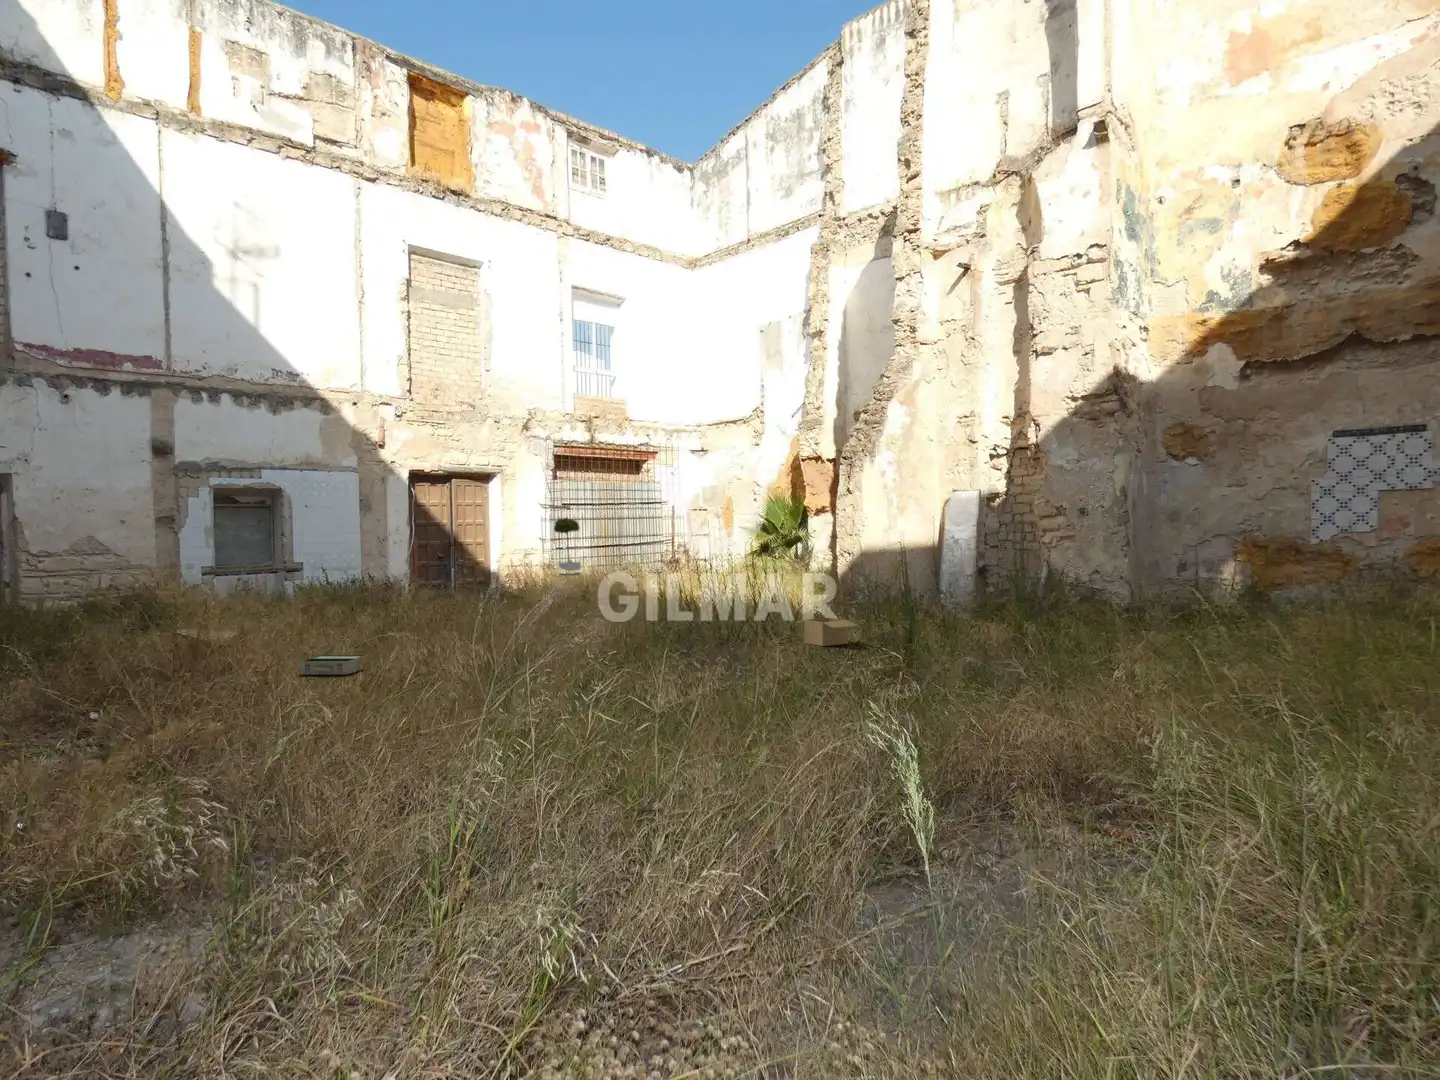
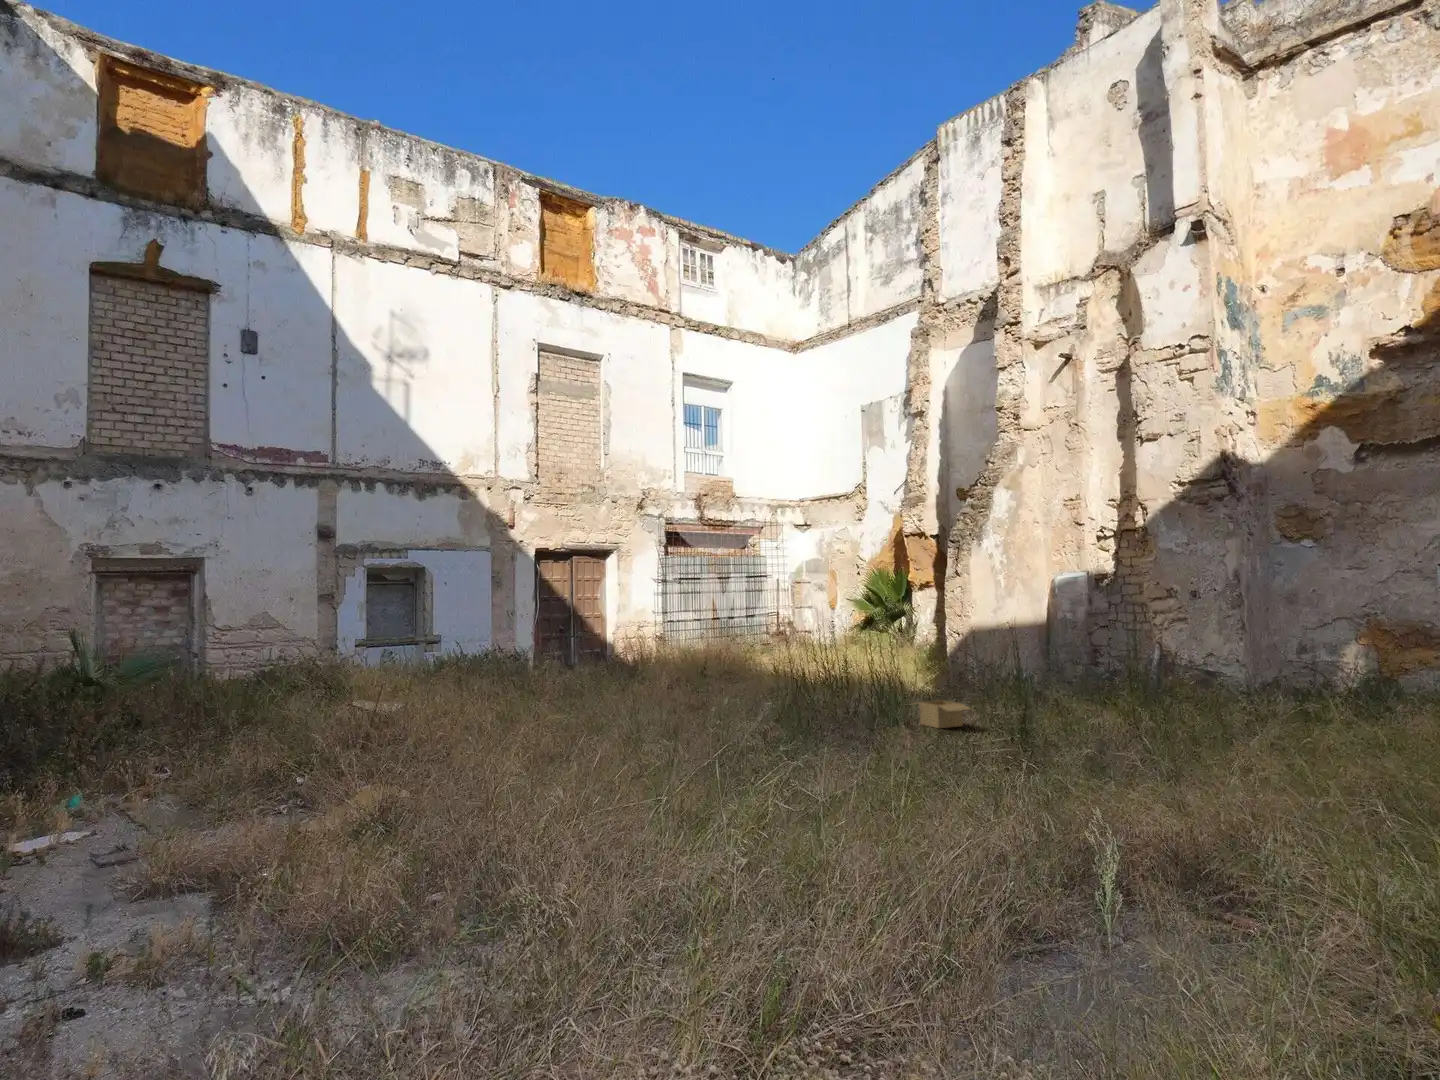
potted tree: present [554,518,581,575] -> none [663,590,689,645]
toolbox: present [300,655,366,675] -> none [472,729,526,748]

